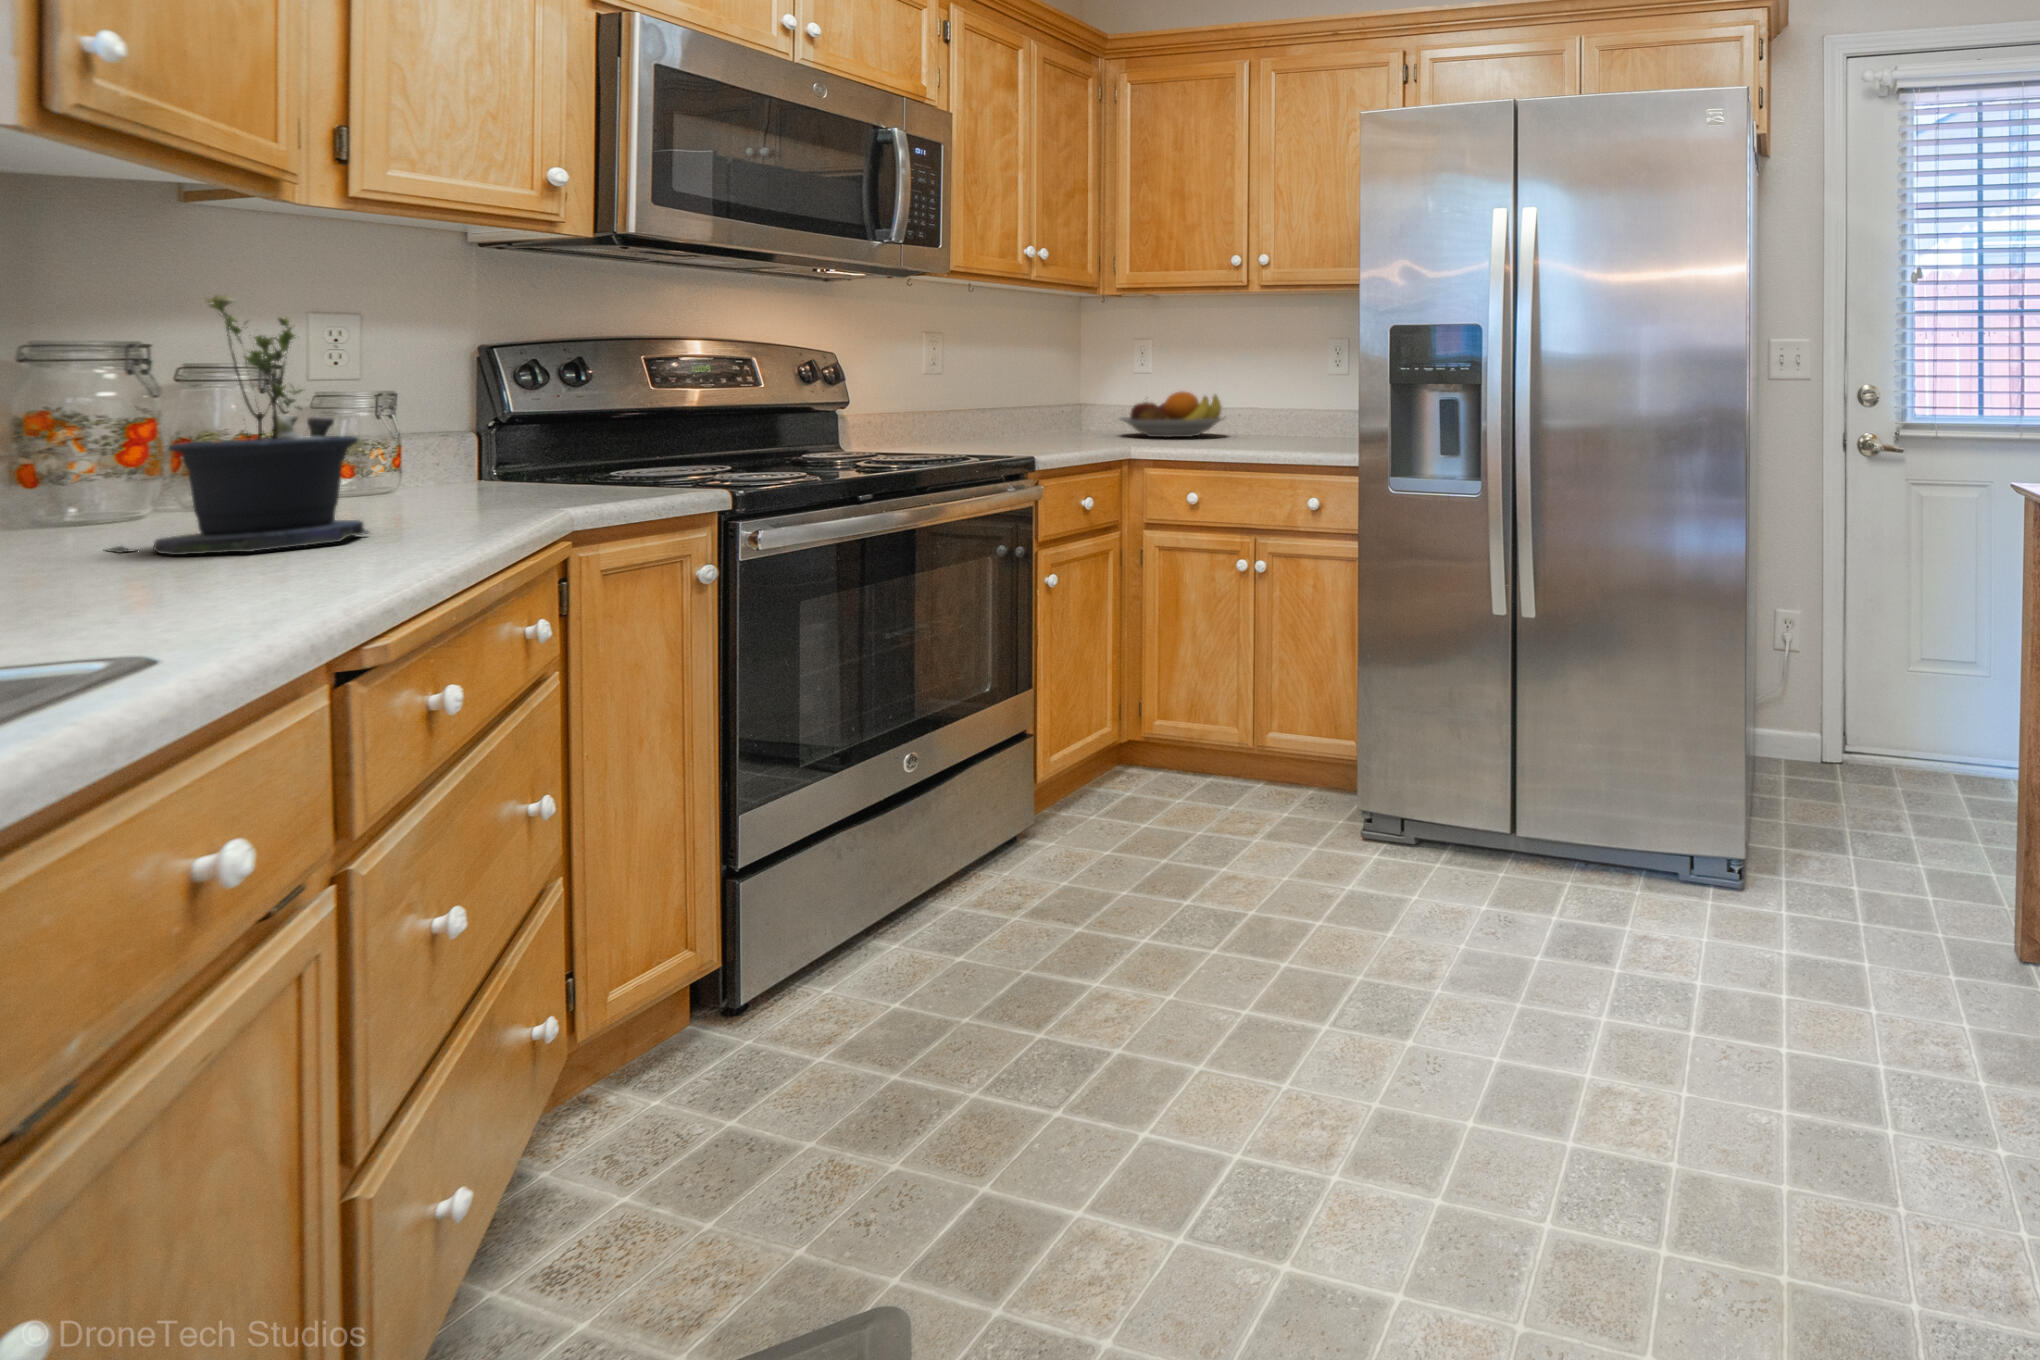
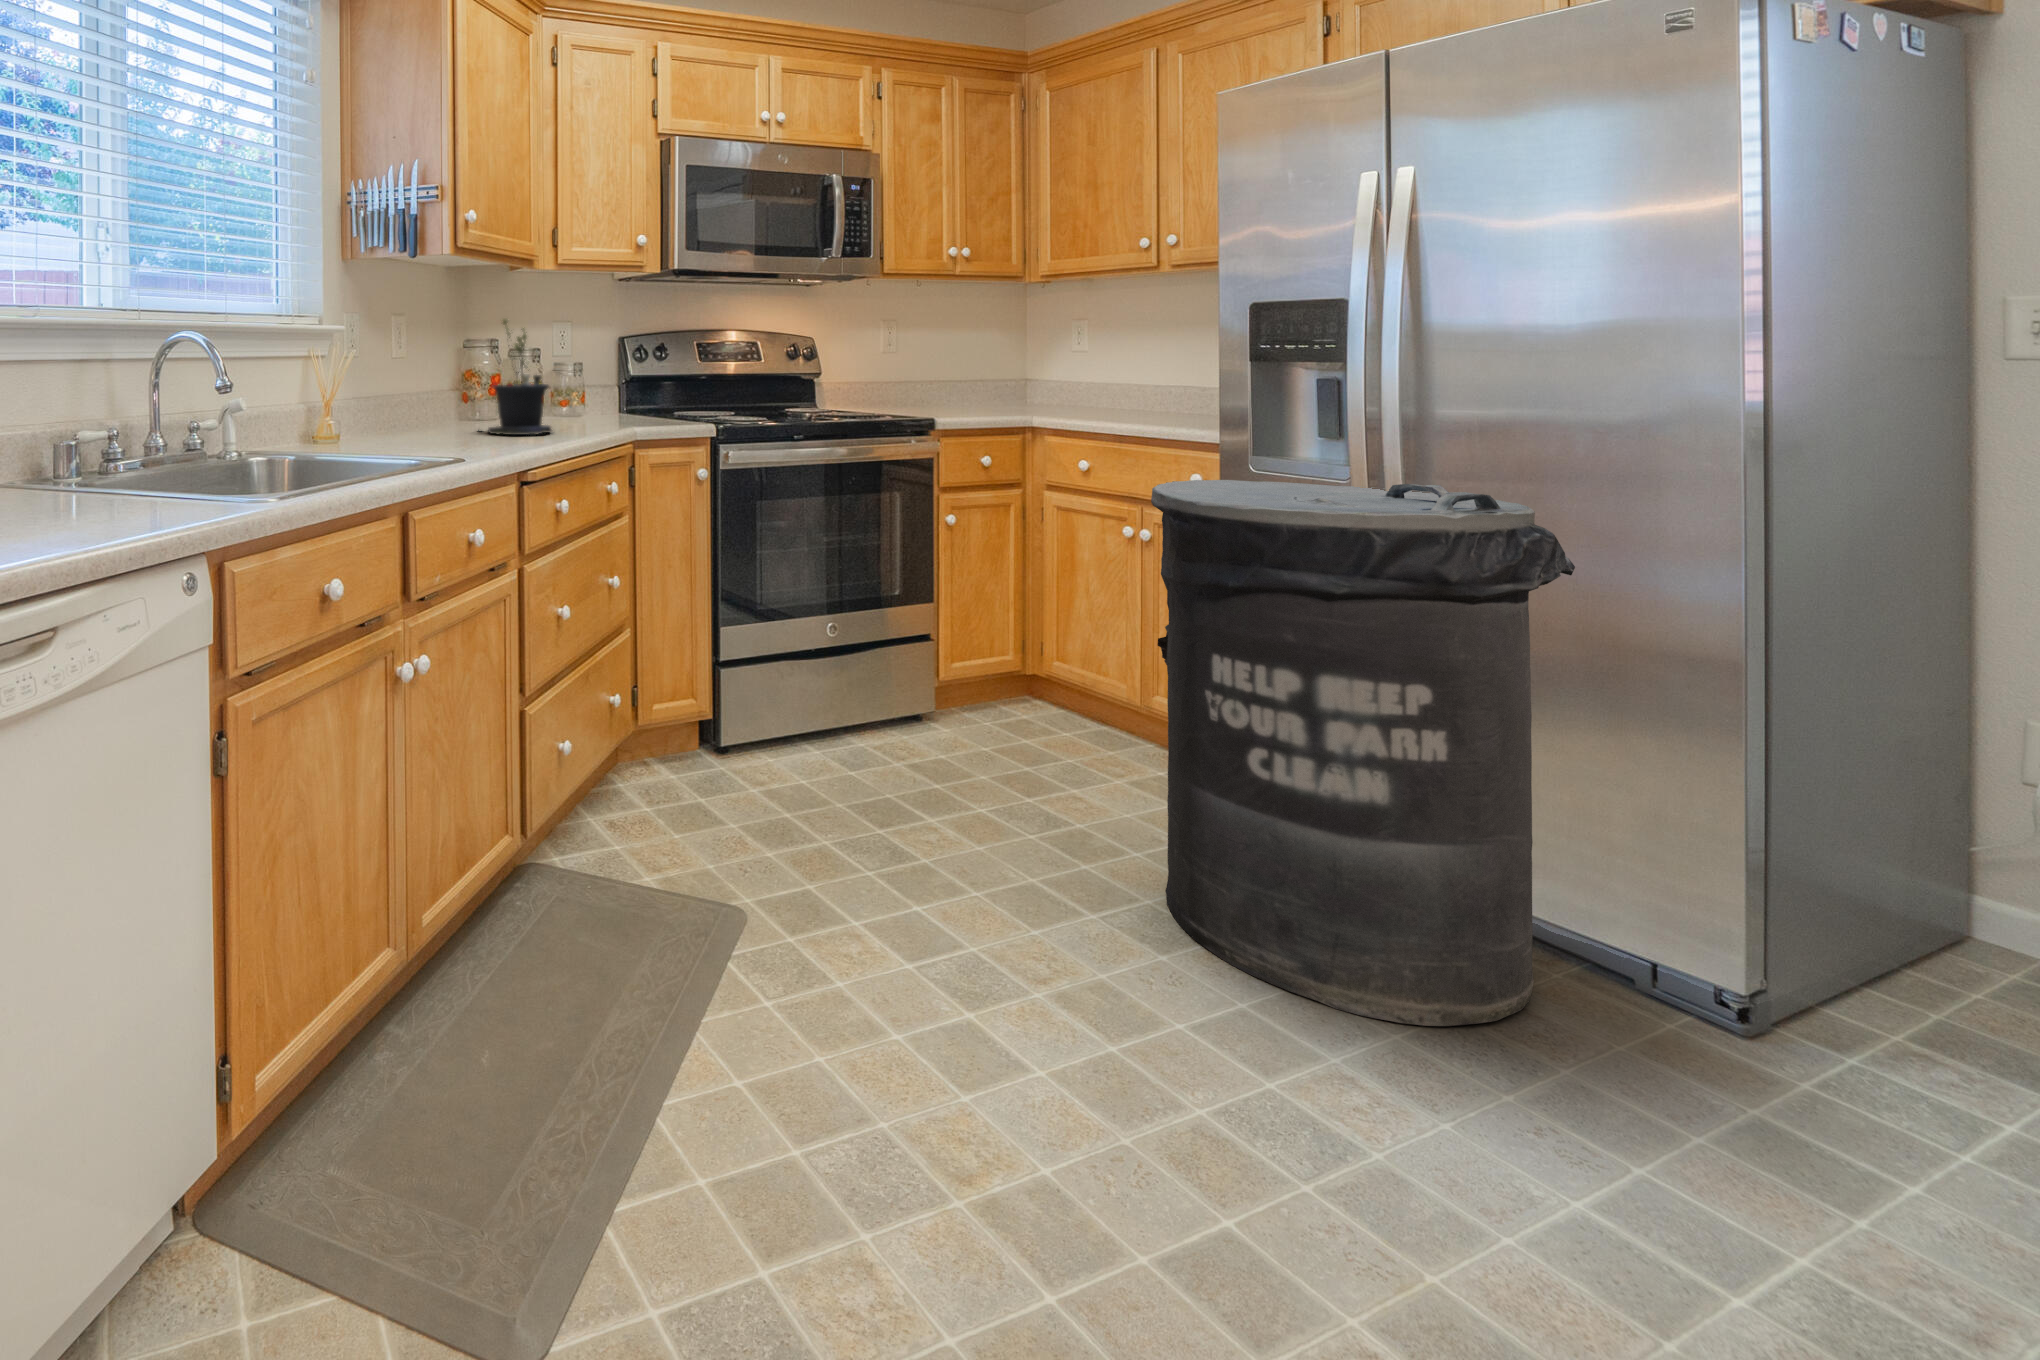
fruit bowl: present [1121,391,1223,437] -> none [1051,370,1162,413]
trash can: none [1359,492,1676,1027] -> present [1151,480,1575,1026]

